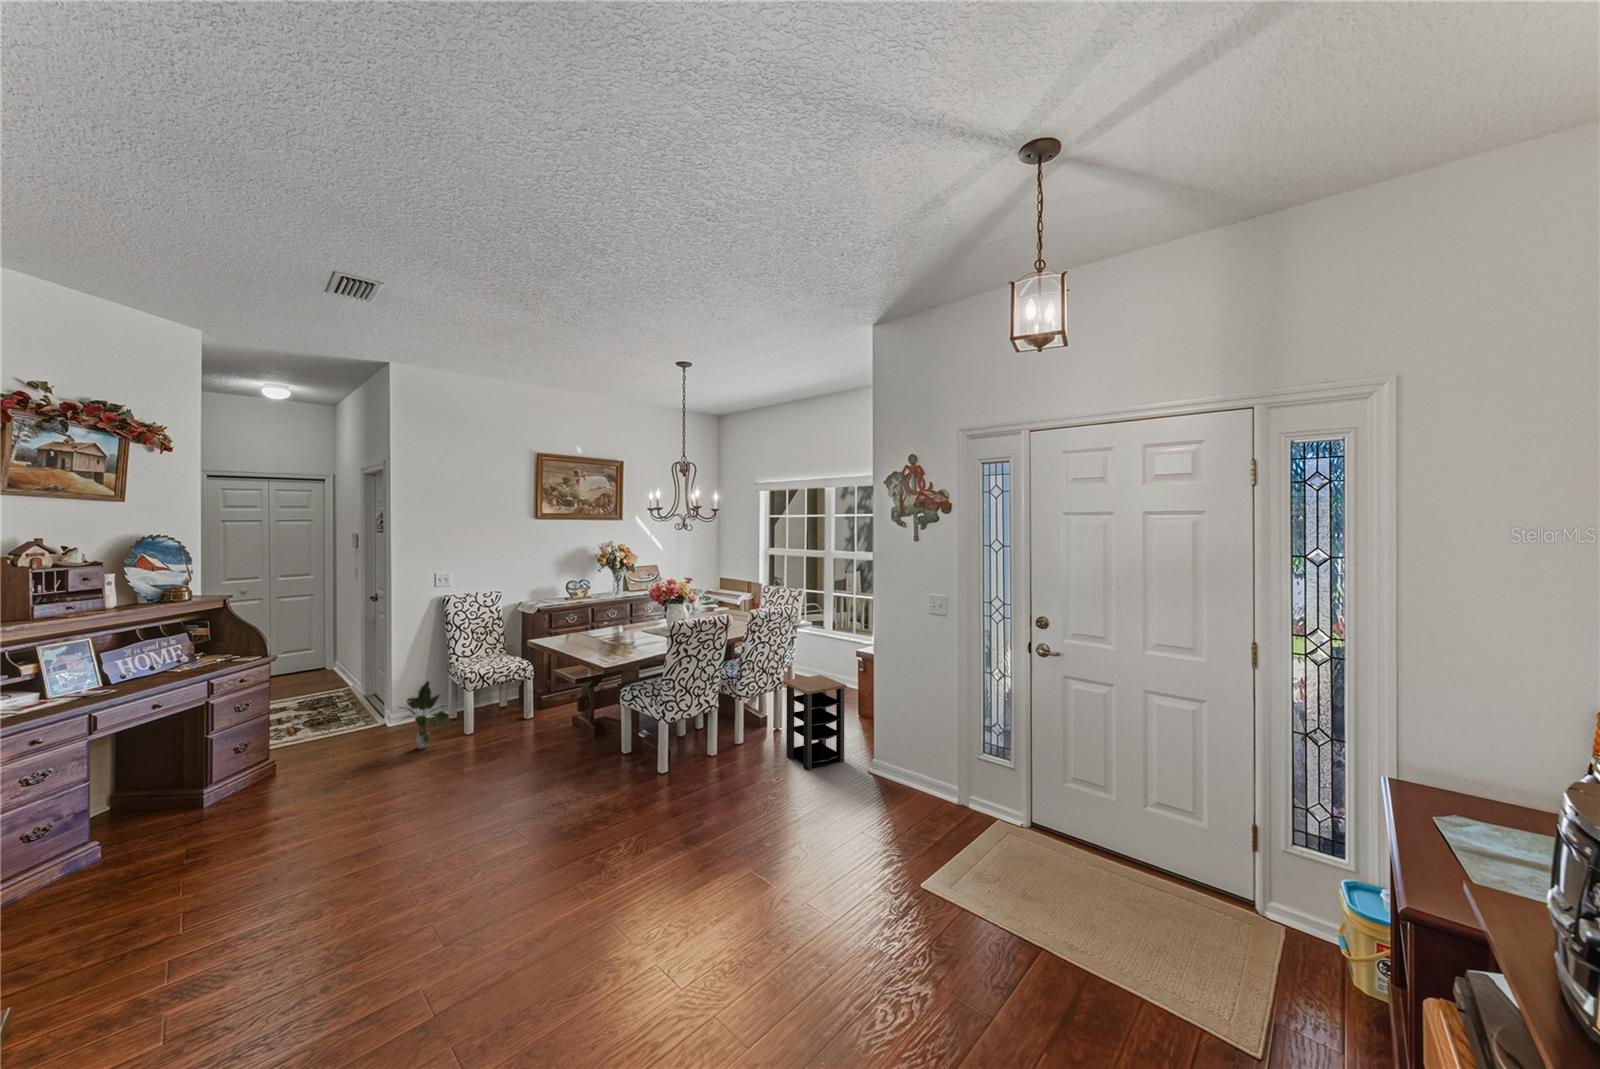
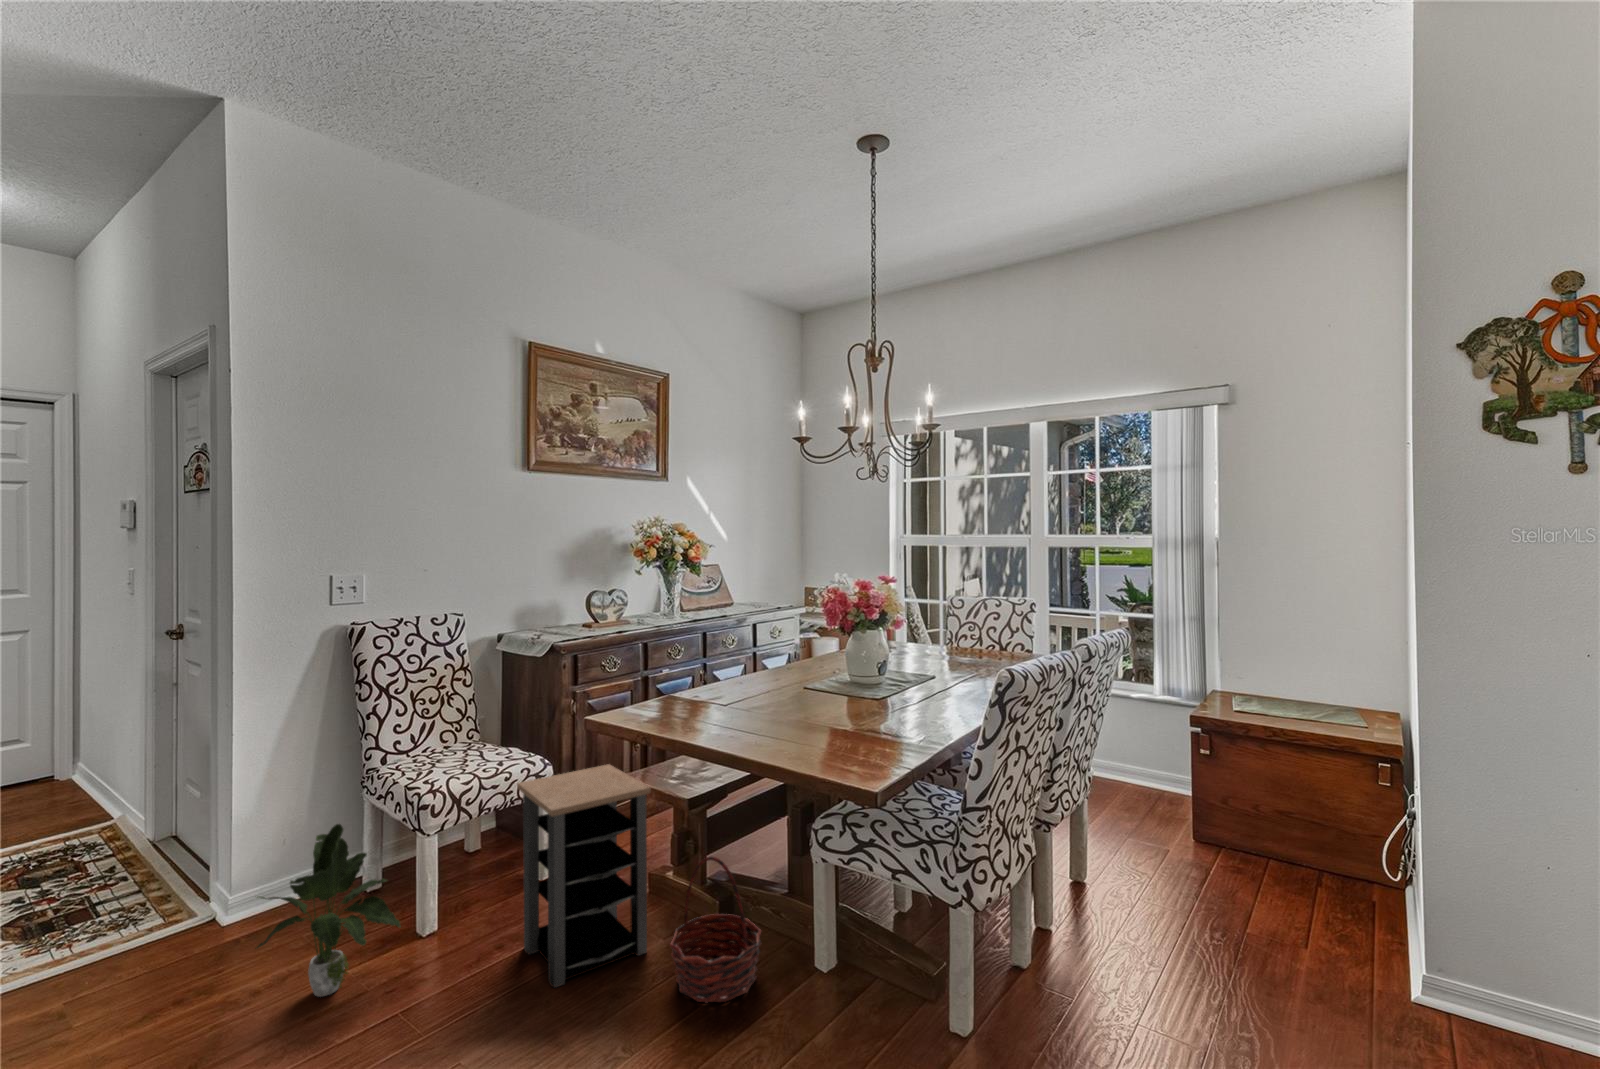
side table: present [783,675,847,770] -> present [517,764,651,988]
basket: none [555,701,596,758] -> present [670,857,761,1002]

